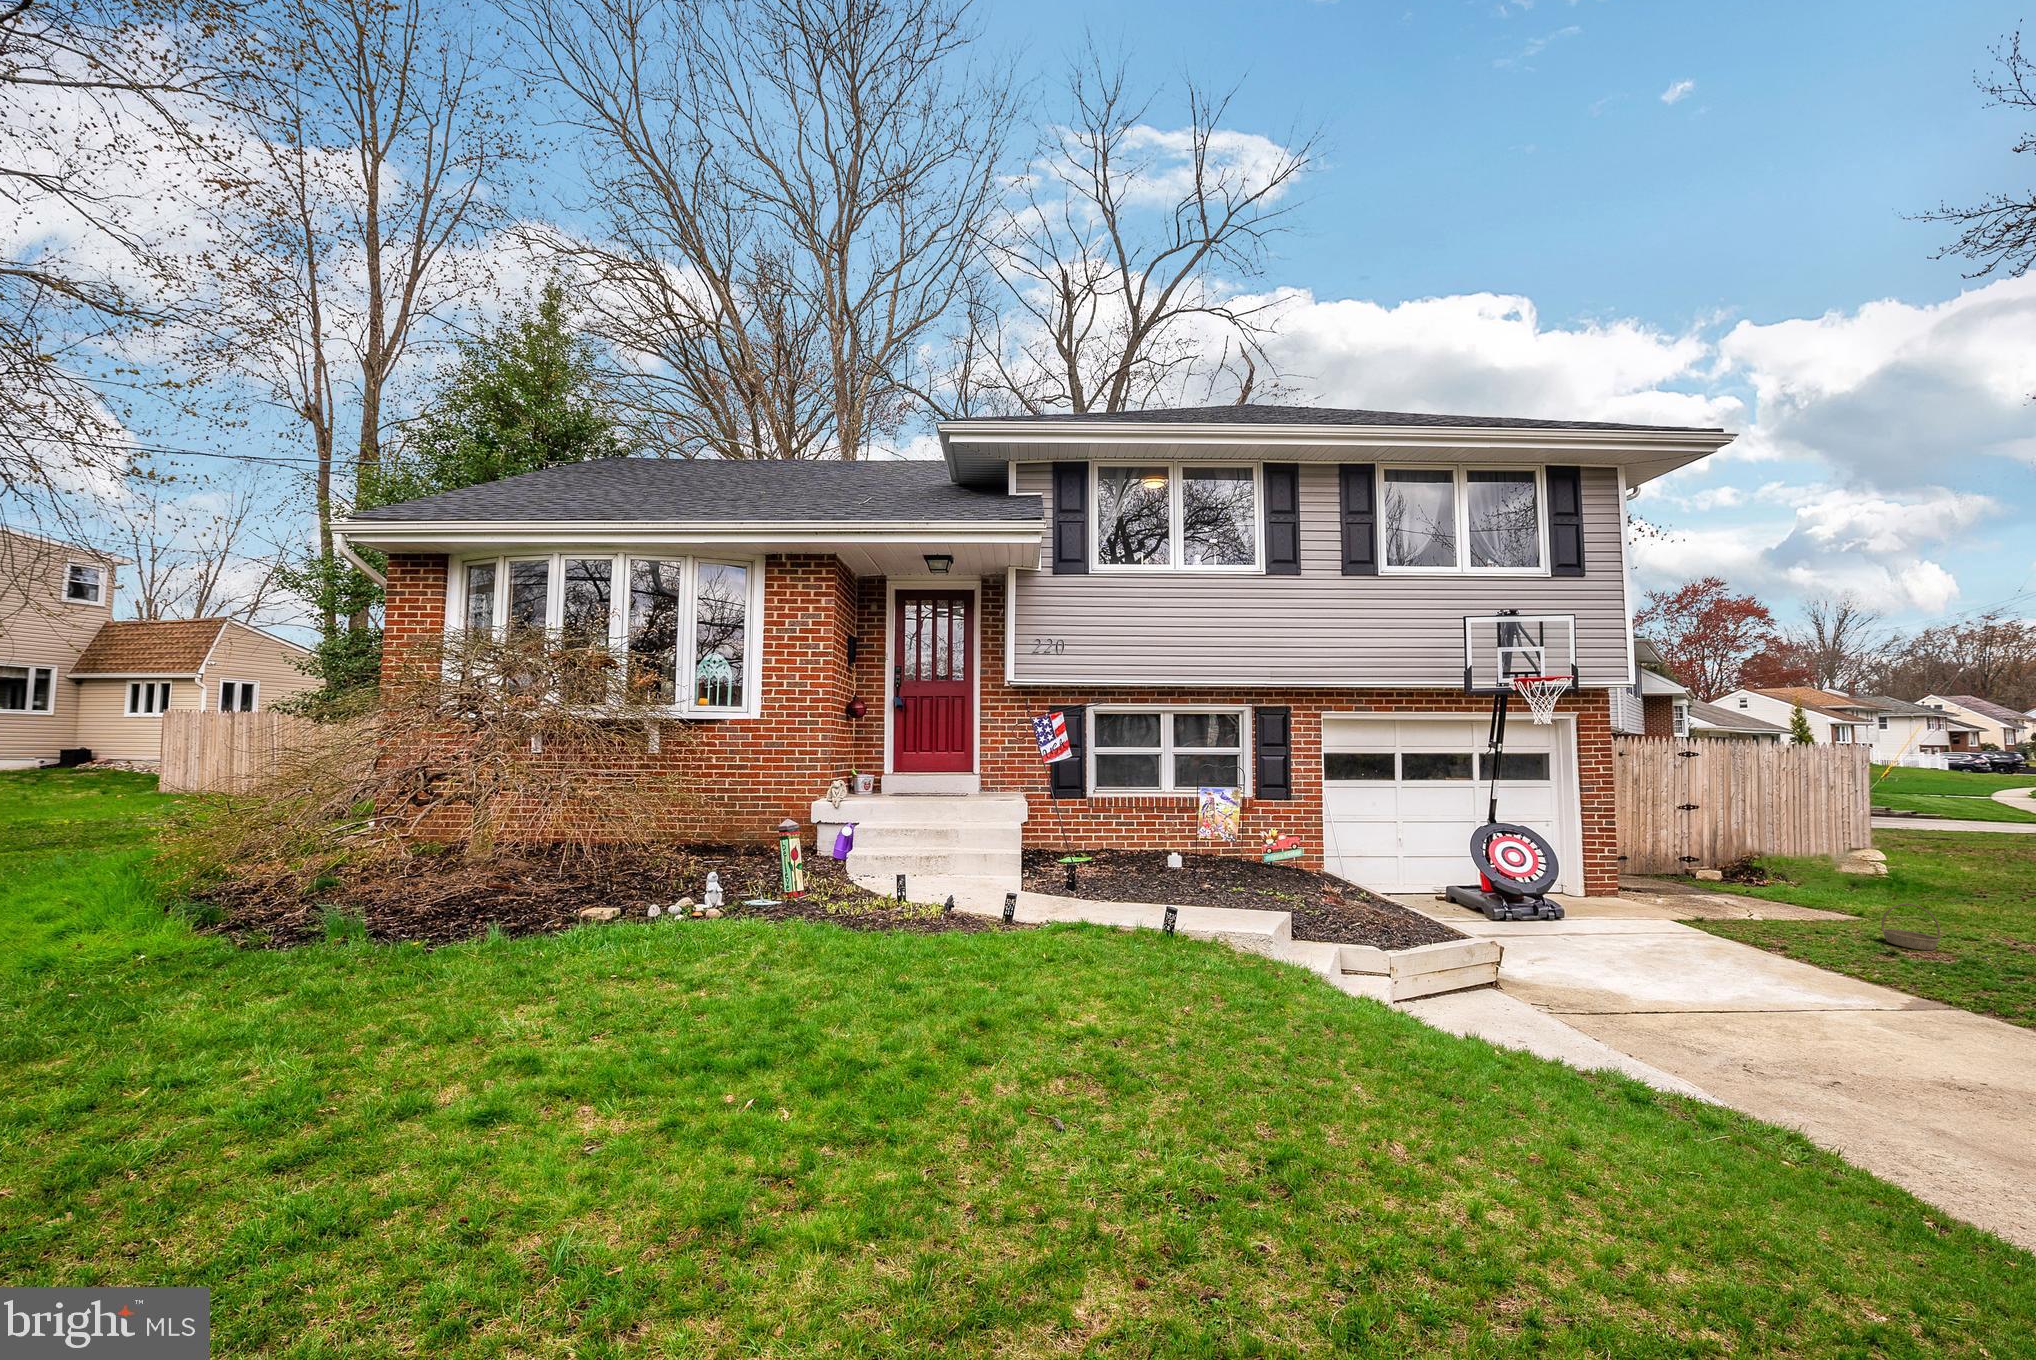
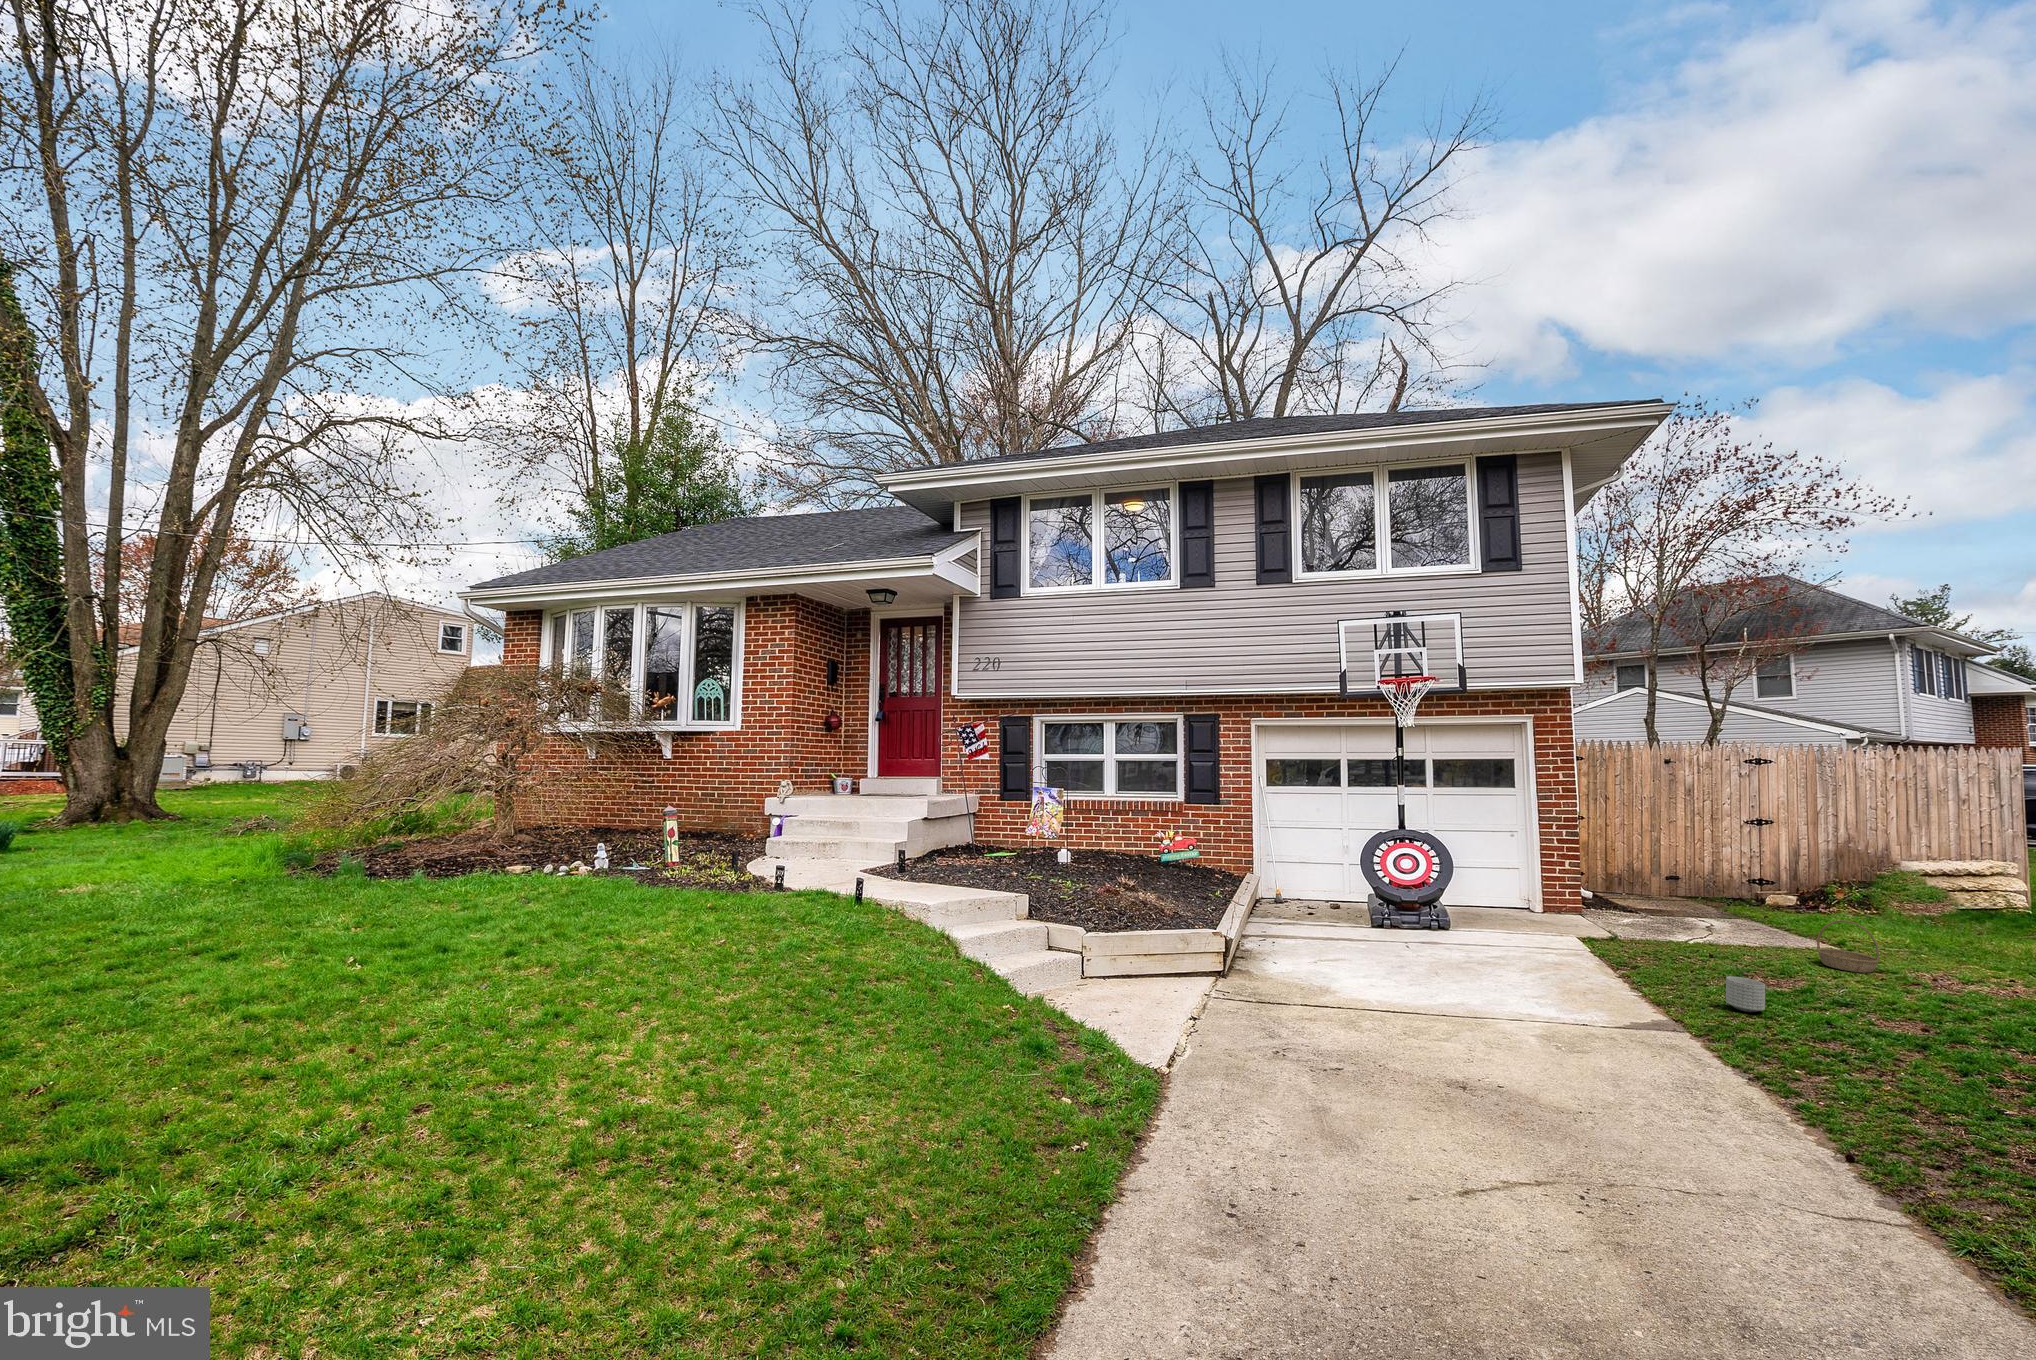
planter: none [1920,969,1962,1002] -> present [1726,976,1765,1012]

